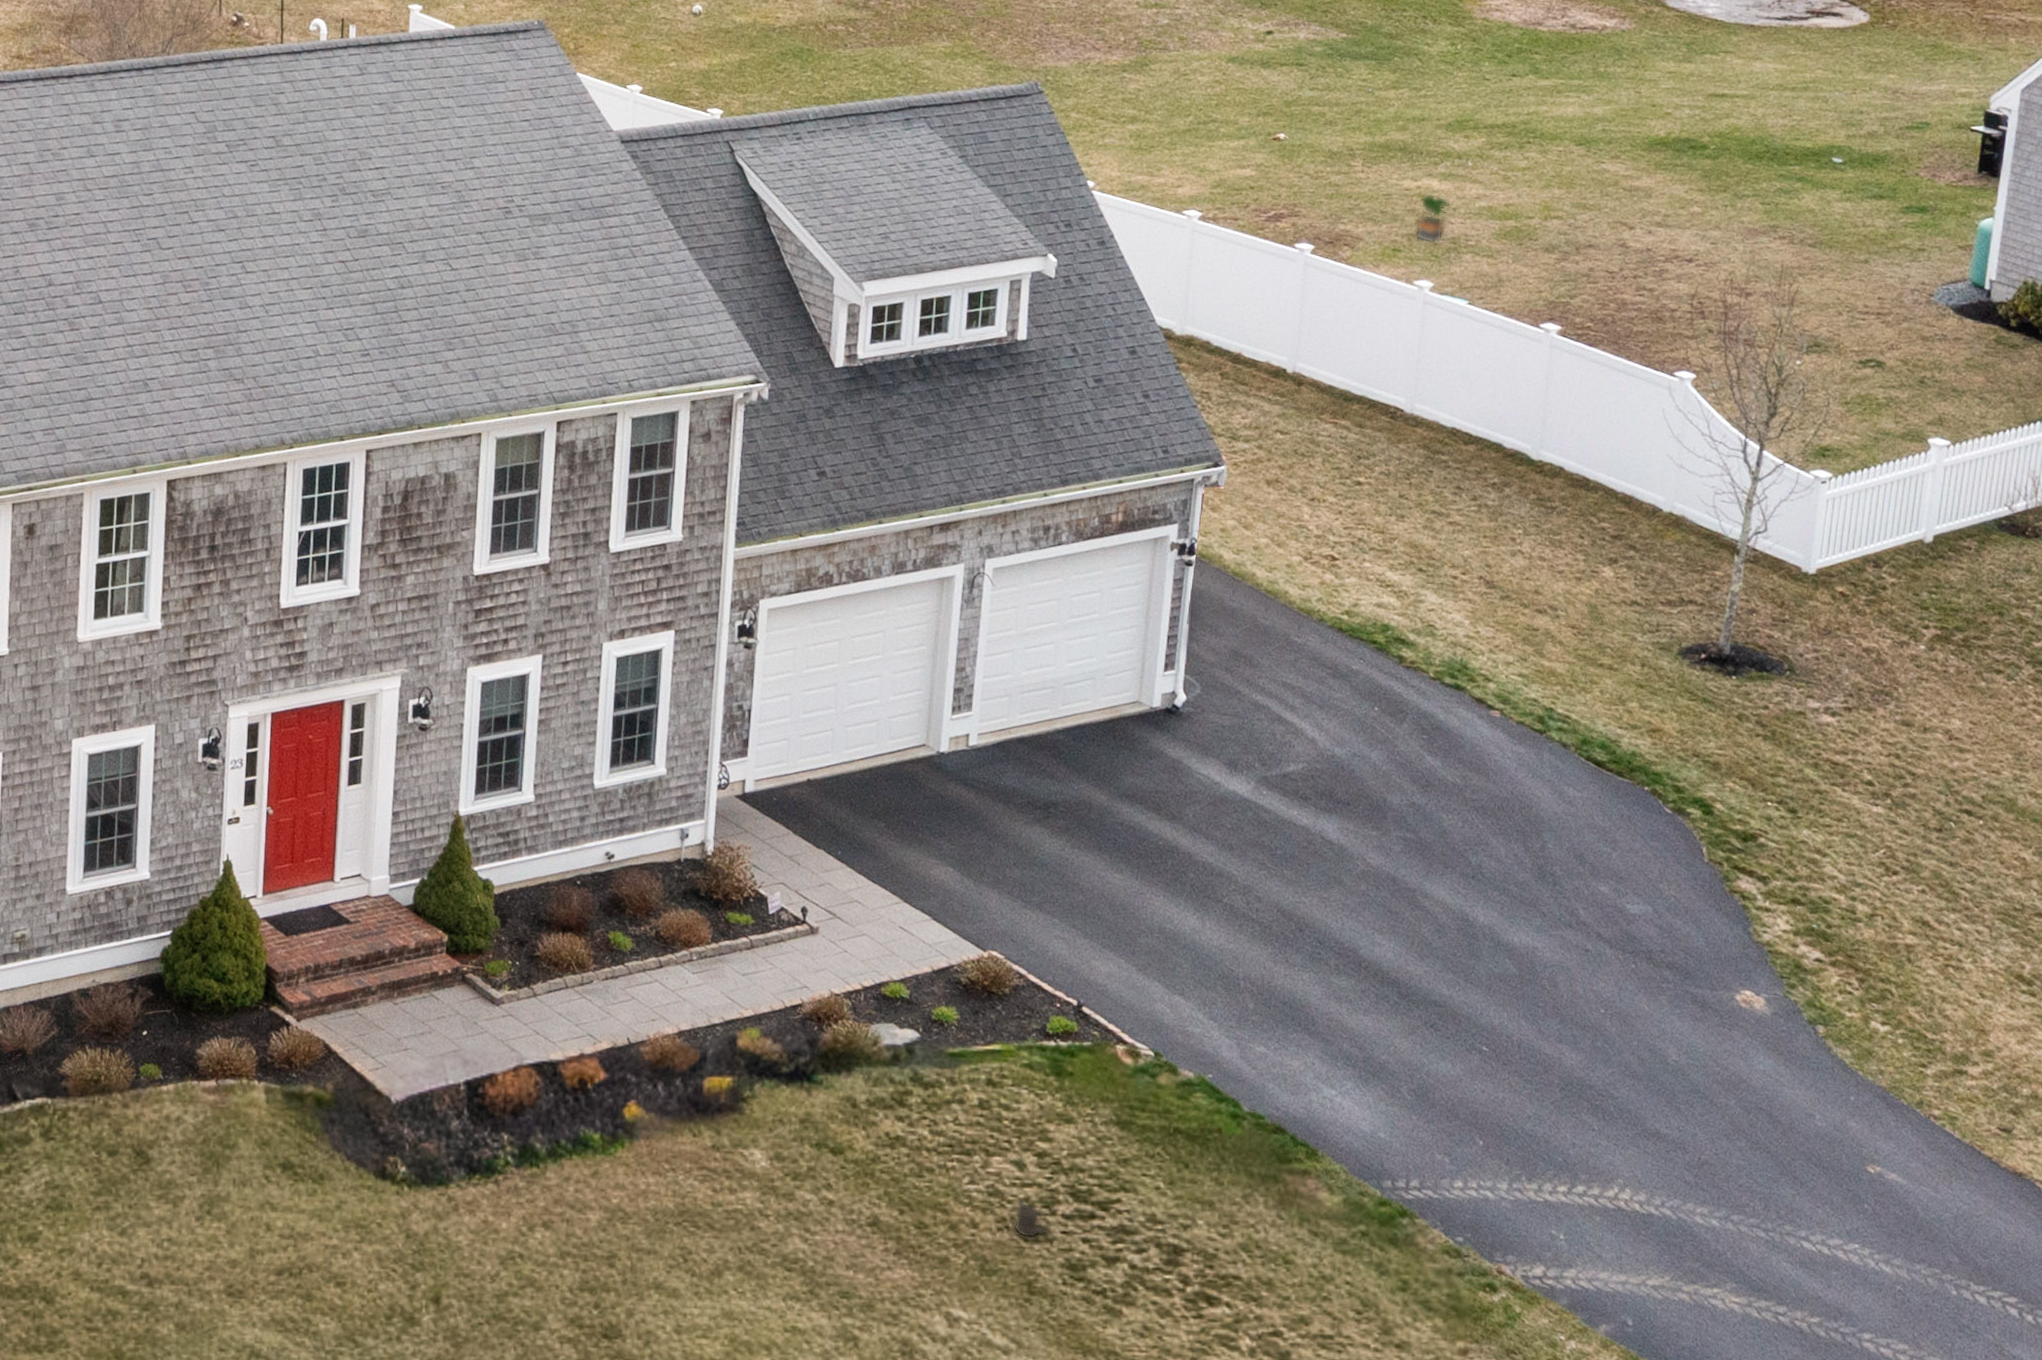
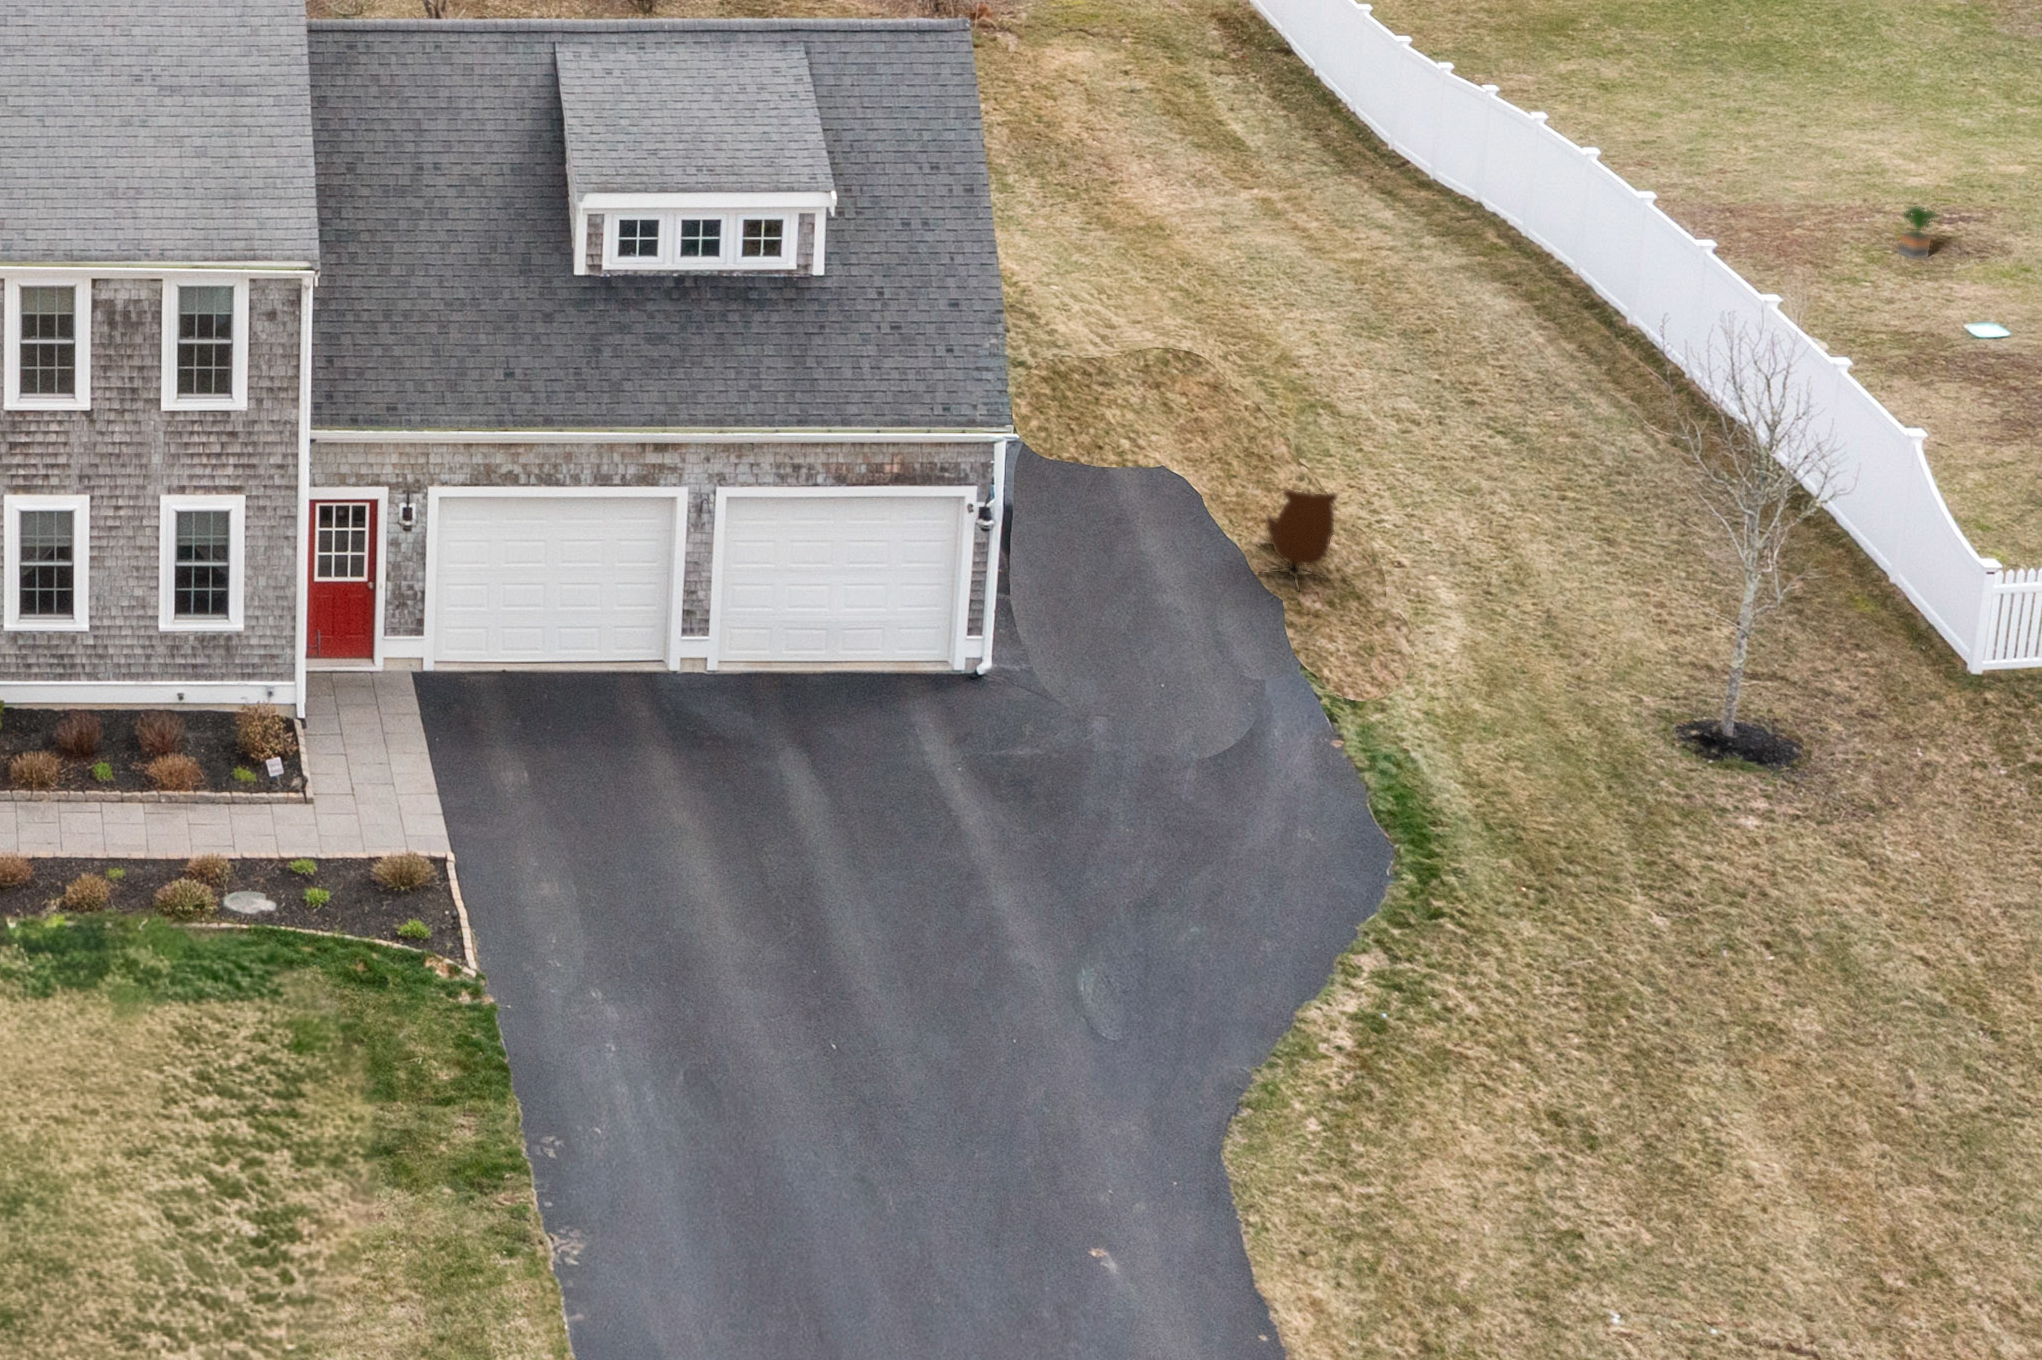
lounge chair: none [1227,492,1332,588] -> present [1266,490,1337,585]
watering can: present [1016,1201,1045,1236] -> none [157,1084,181,1121]

